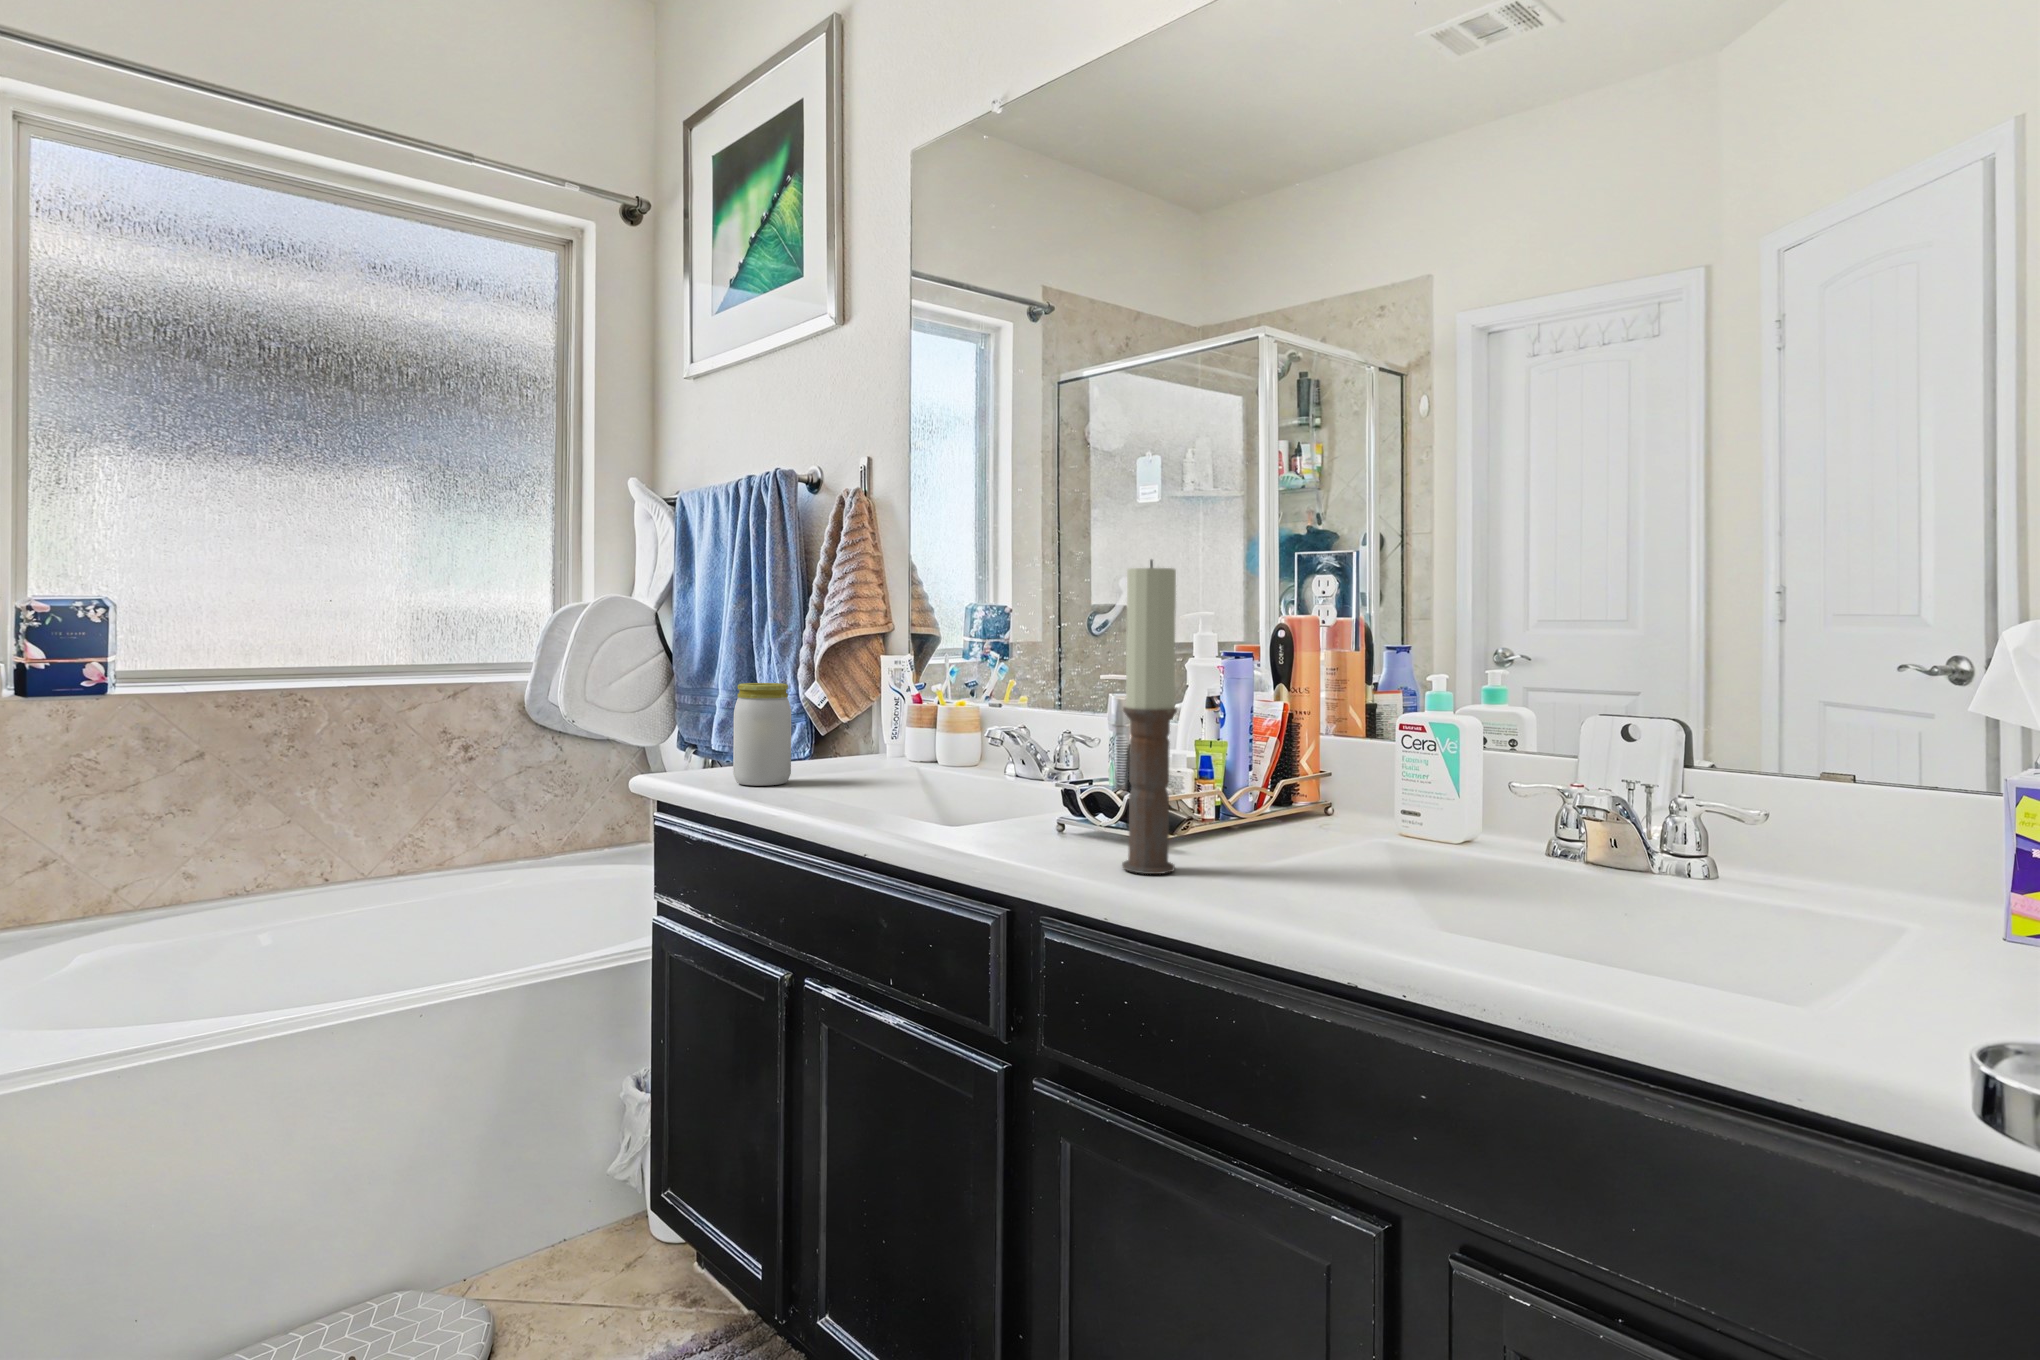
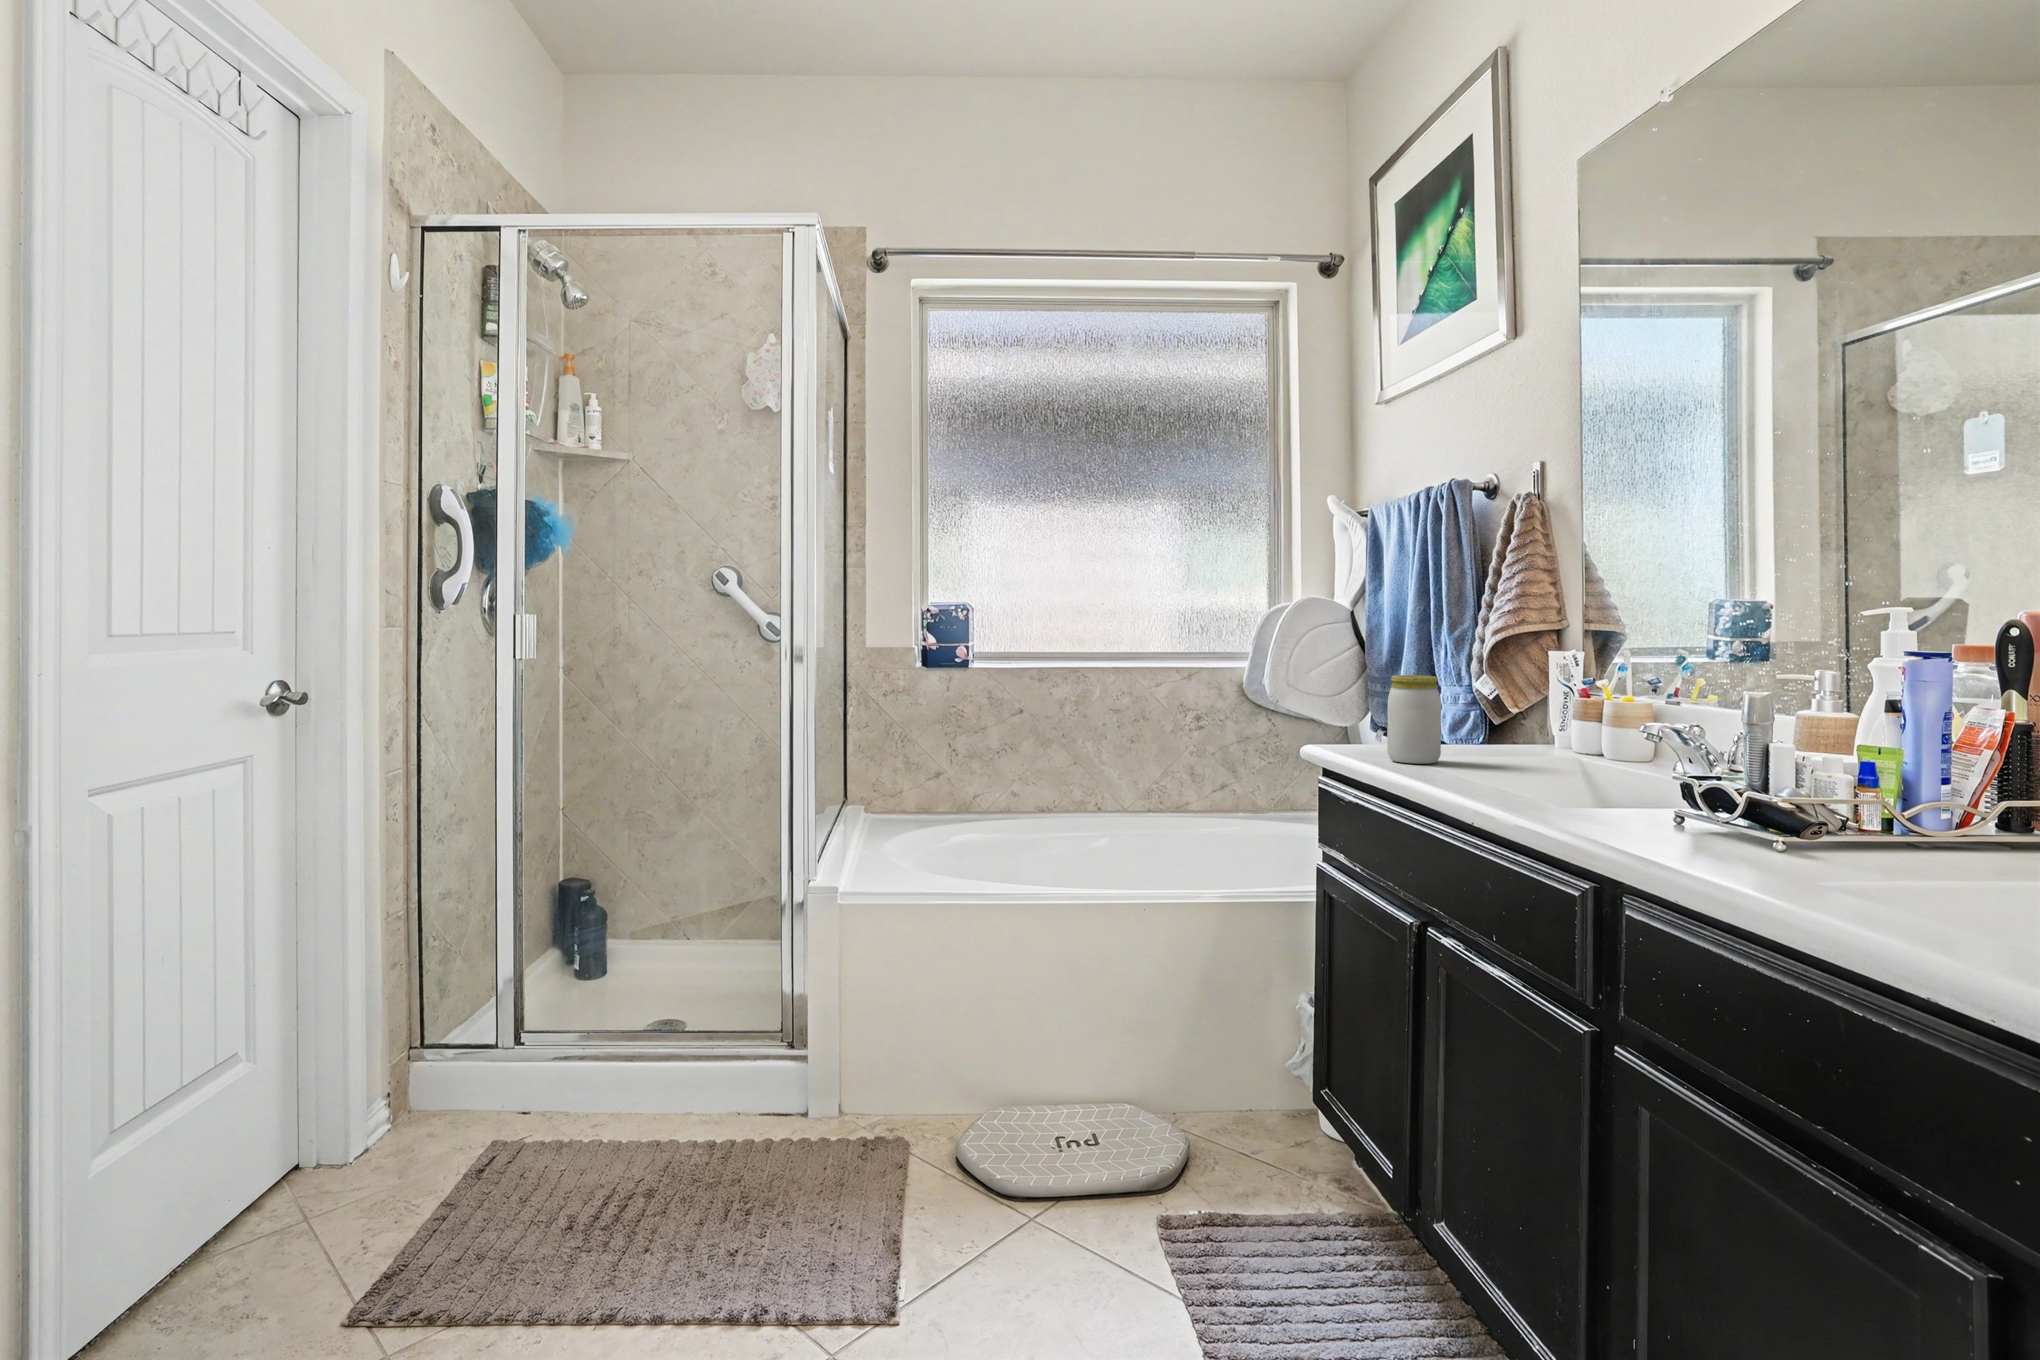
candle: present [1122,560,1177,874] -> none [1710,569,1772,865]

